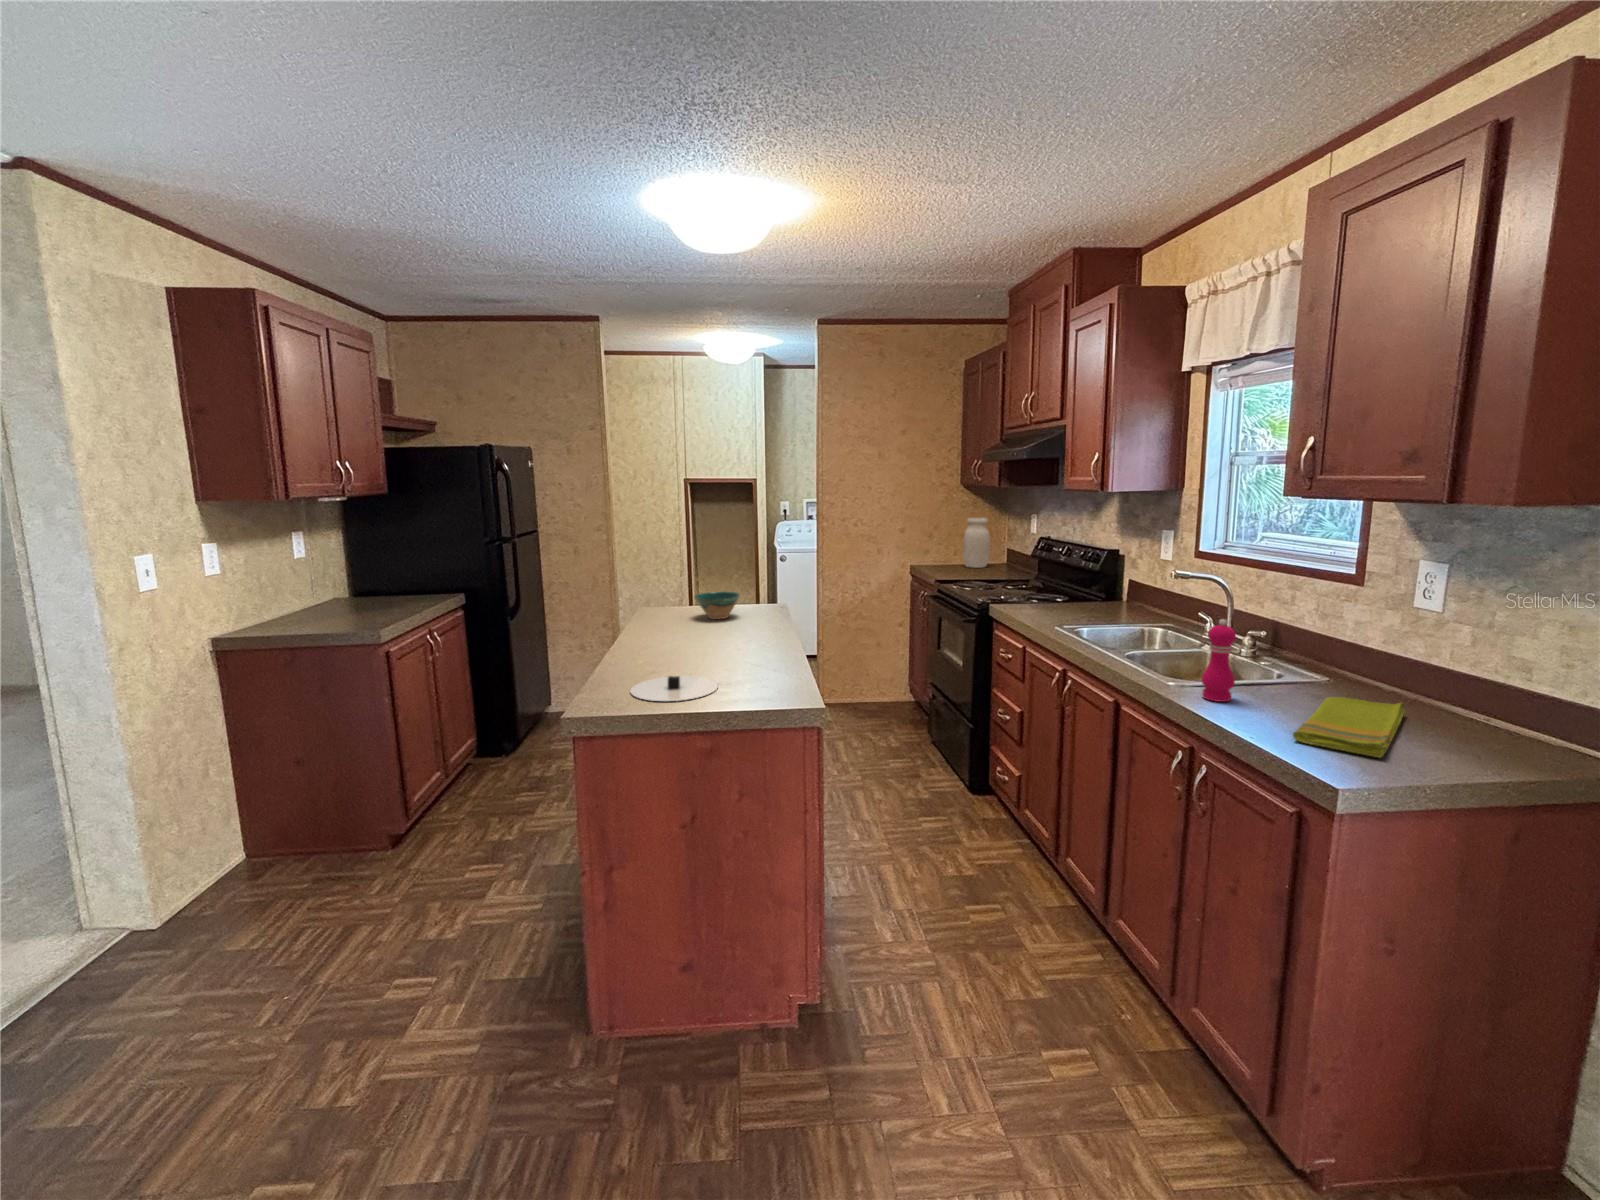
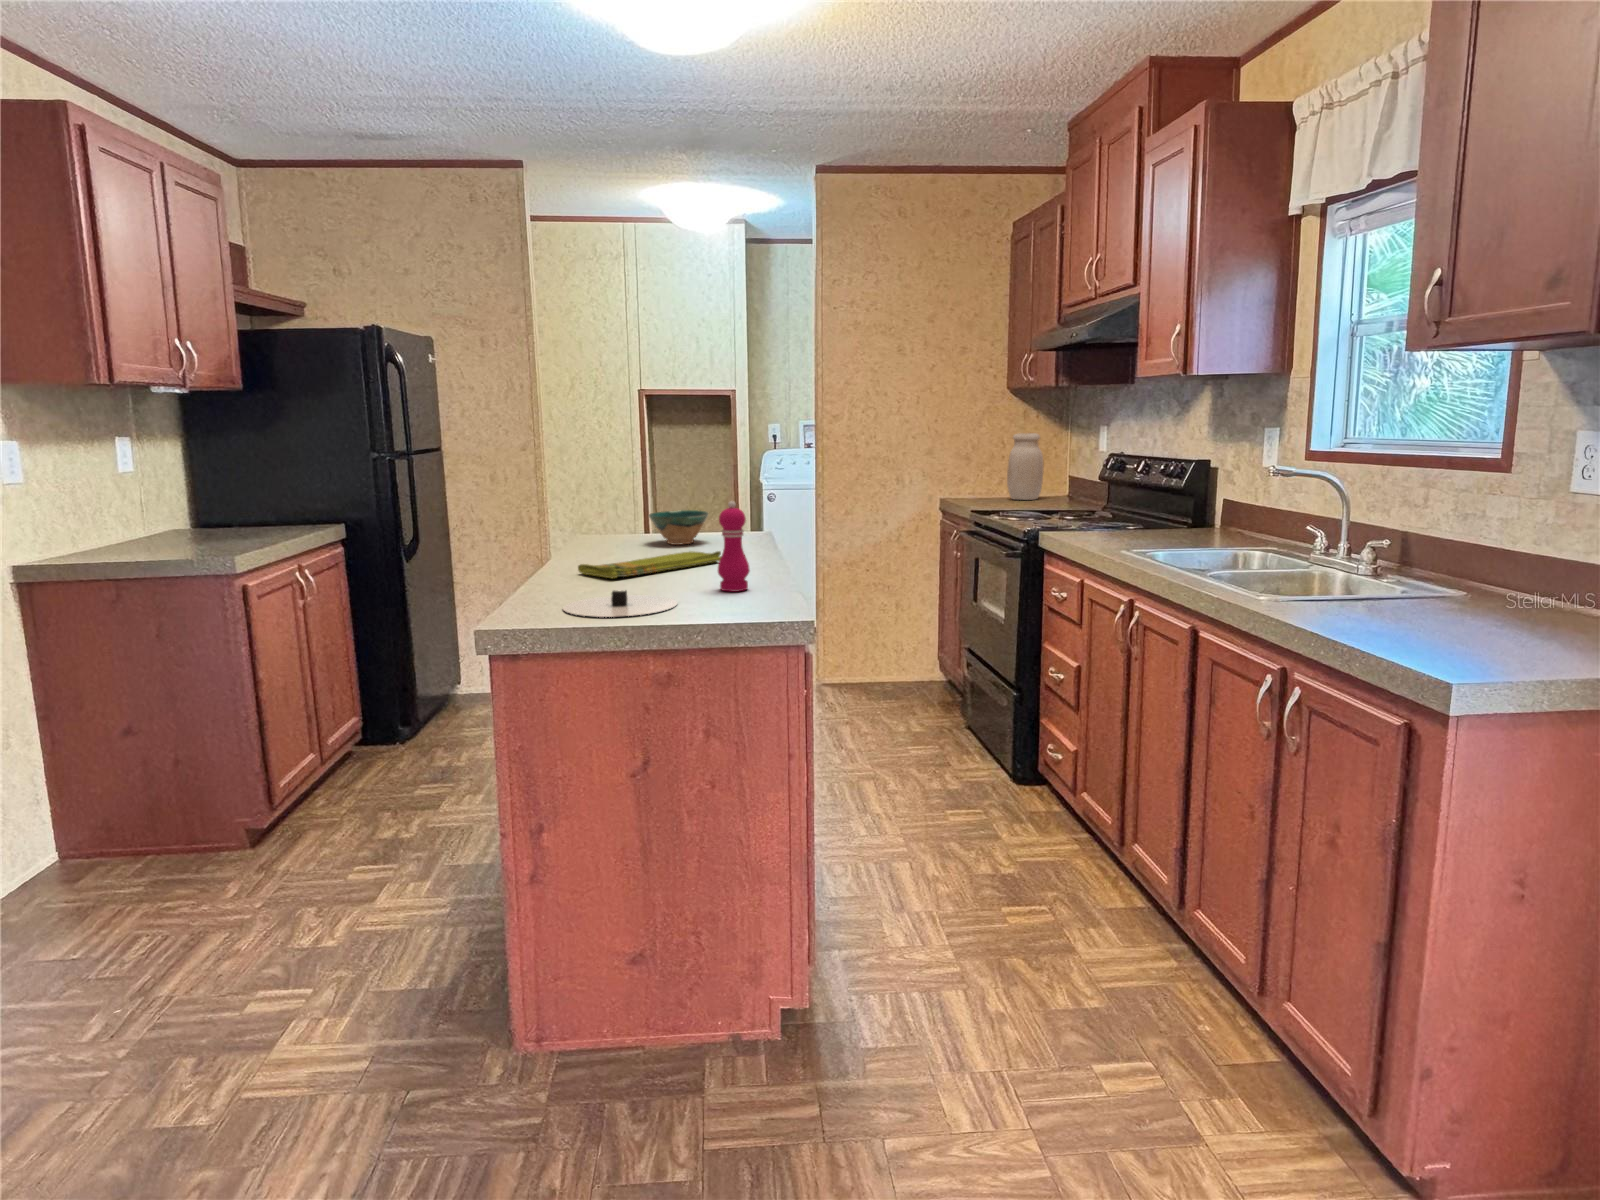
pepper mill: present [1201,619,1236,702] -> present [718,501,750,591]
dish towel: present [1293,697,1405,757] -> present [578,551,721,578]

